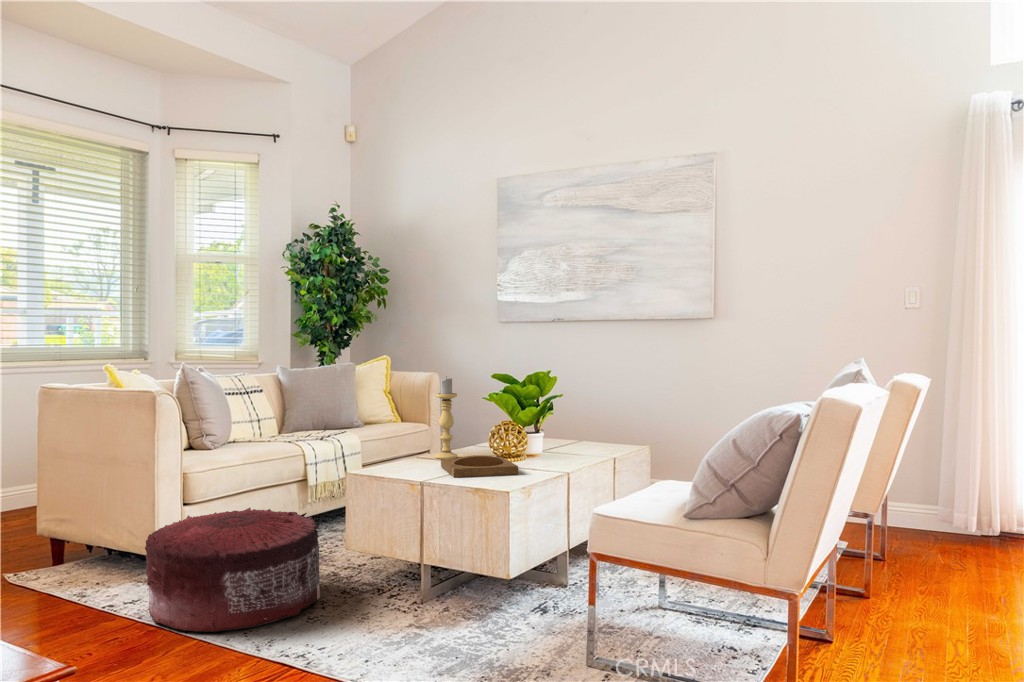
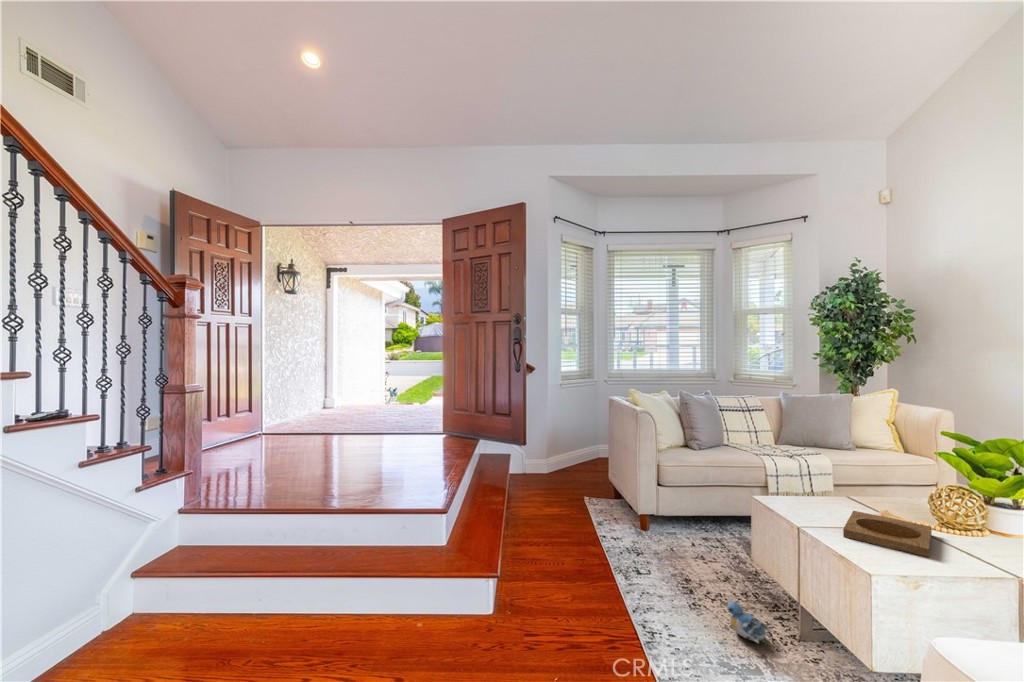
candle holder: present [435,377,458,459] -> none [869,431,896,510]
pouf: present [145,508,320,632] -> none [610,498,733,598]
plush toy: none [358,584,411,620] -> present [727,601,771,643]

